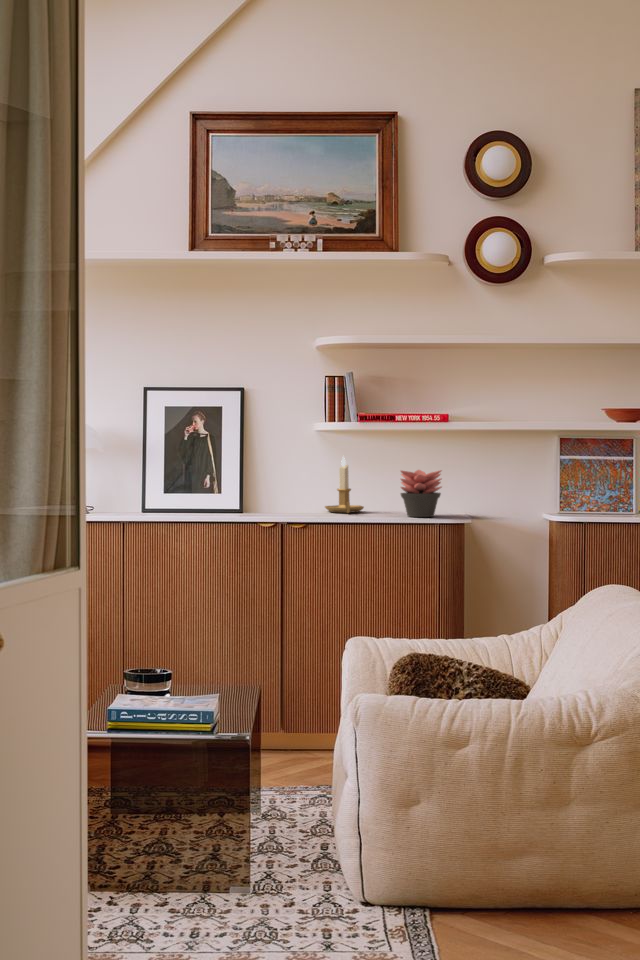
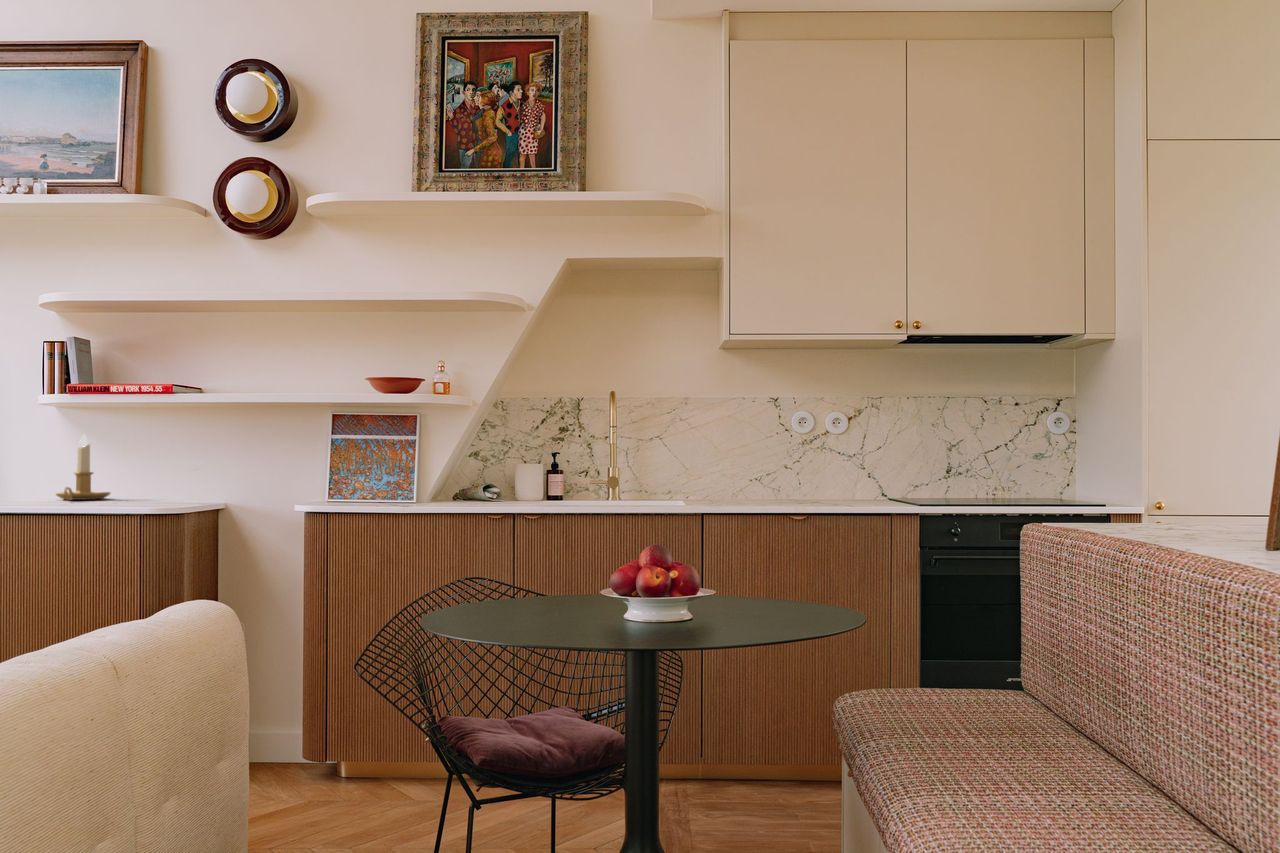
succulent plant: present [401,470,442,517] -> none [111,449,172,505]

